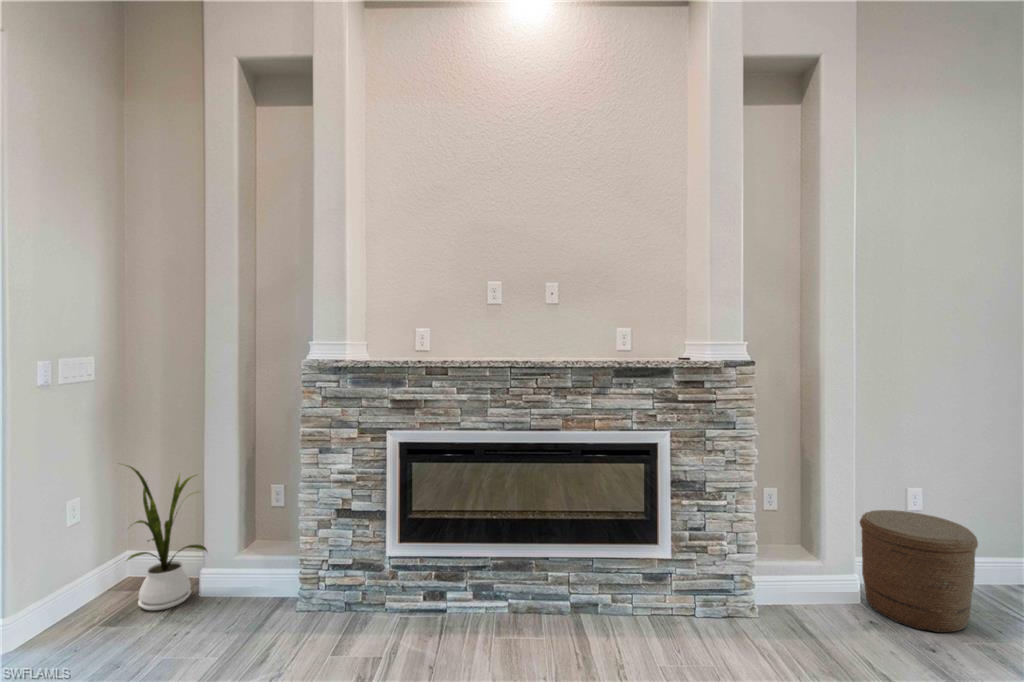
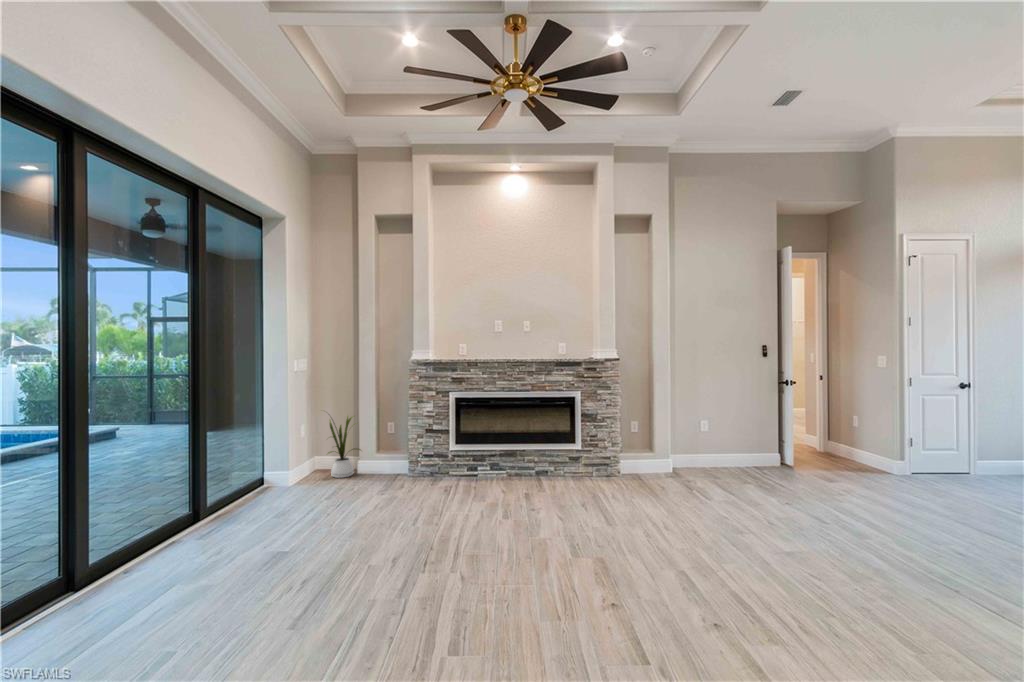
woven basket: present [860,510,978,633] -> none [670,429,716,479]

